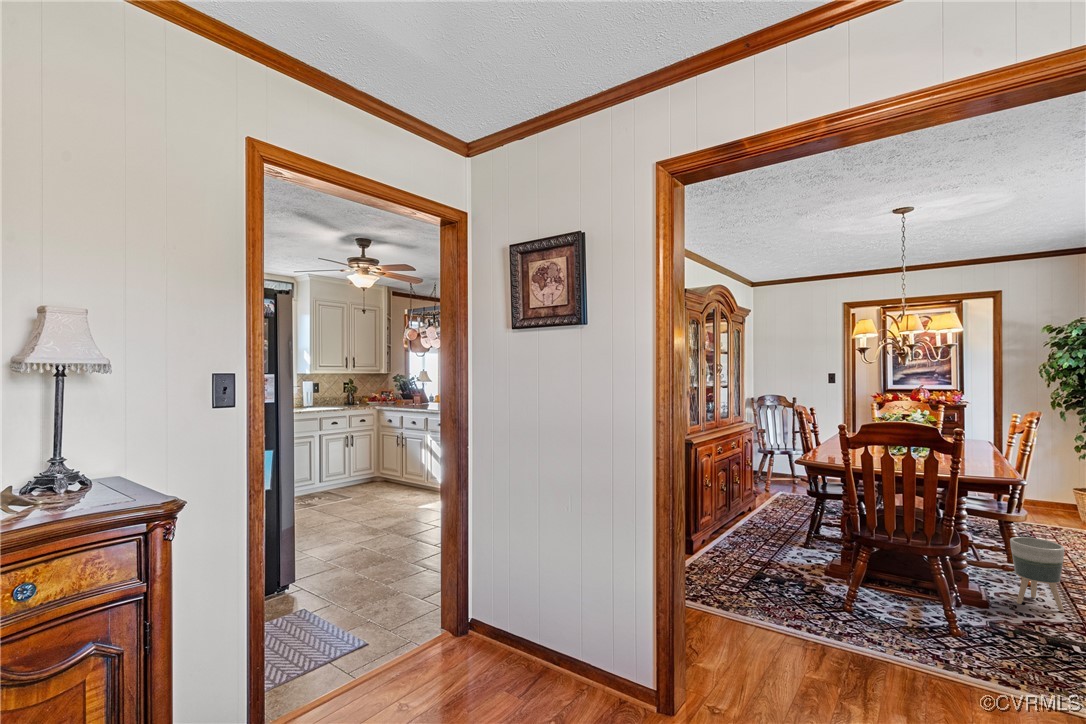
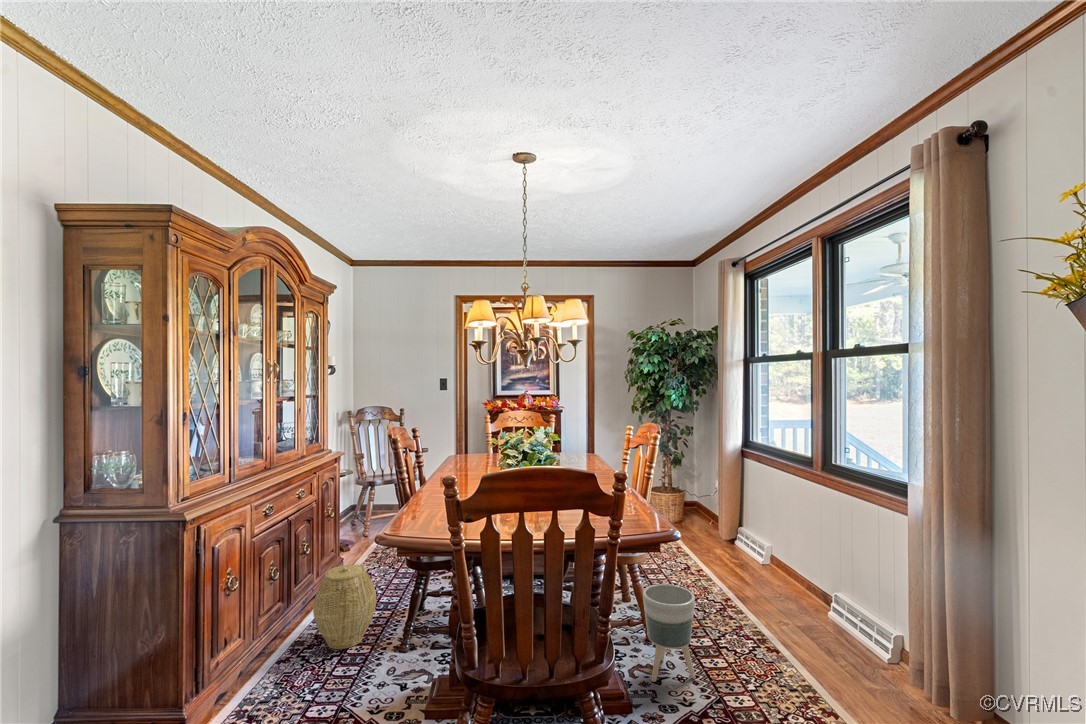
woven basket: none [747,491,787,540] -> present [313,565,376,649]

